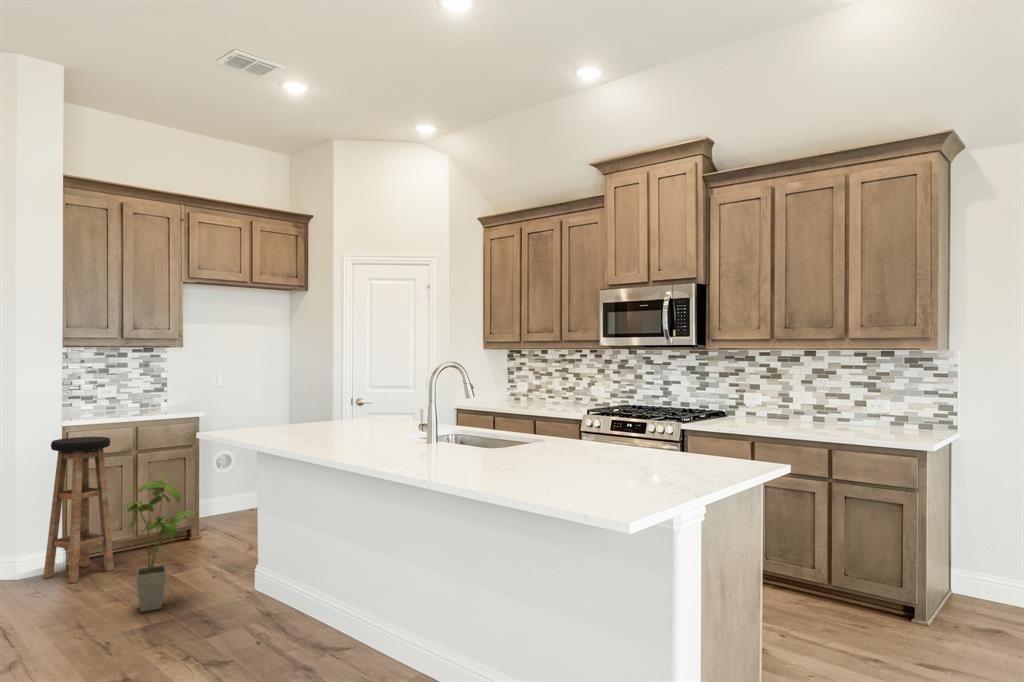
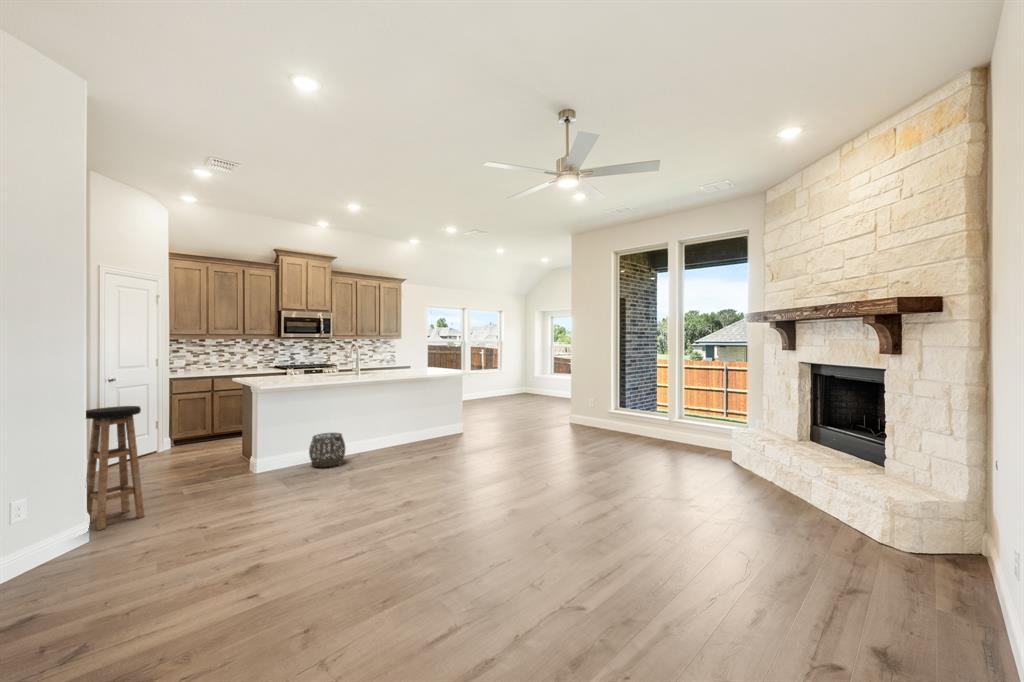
house plant: present [125,479,195,612] -> none [236,410,277,489]
woven basket: none [220,562,301,647] -> present [309,433,345,468]

